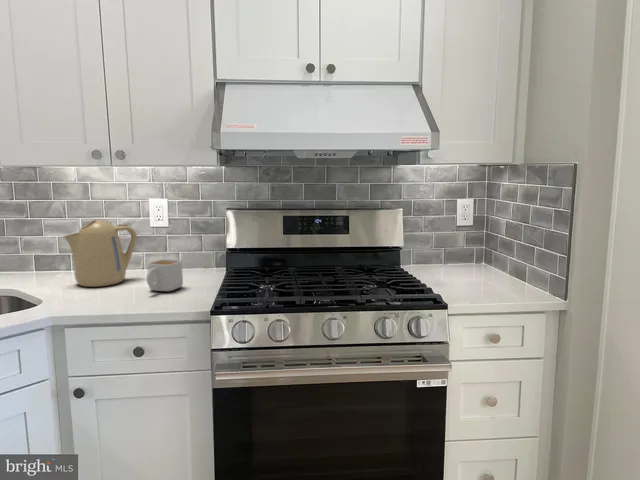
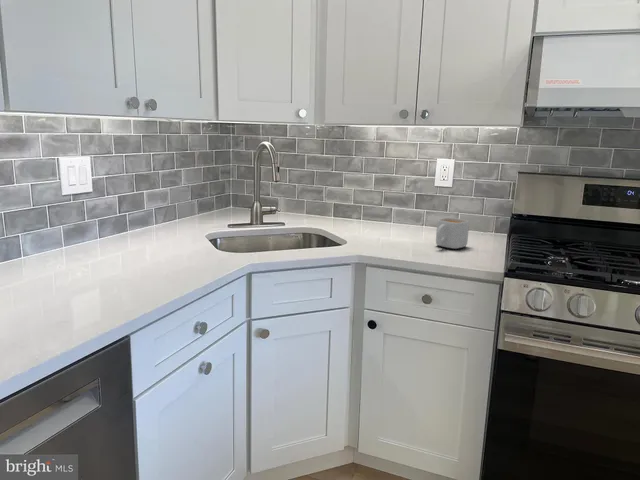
kettle: present [64,220,137,287] -> none [365,175,425,236]

